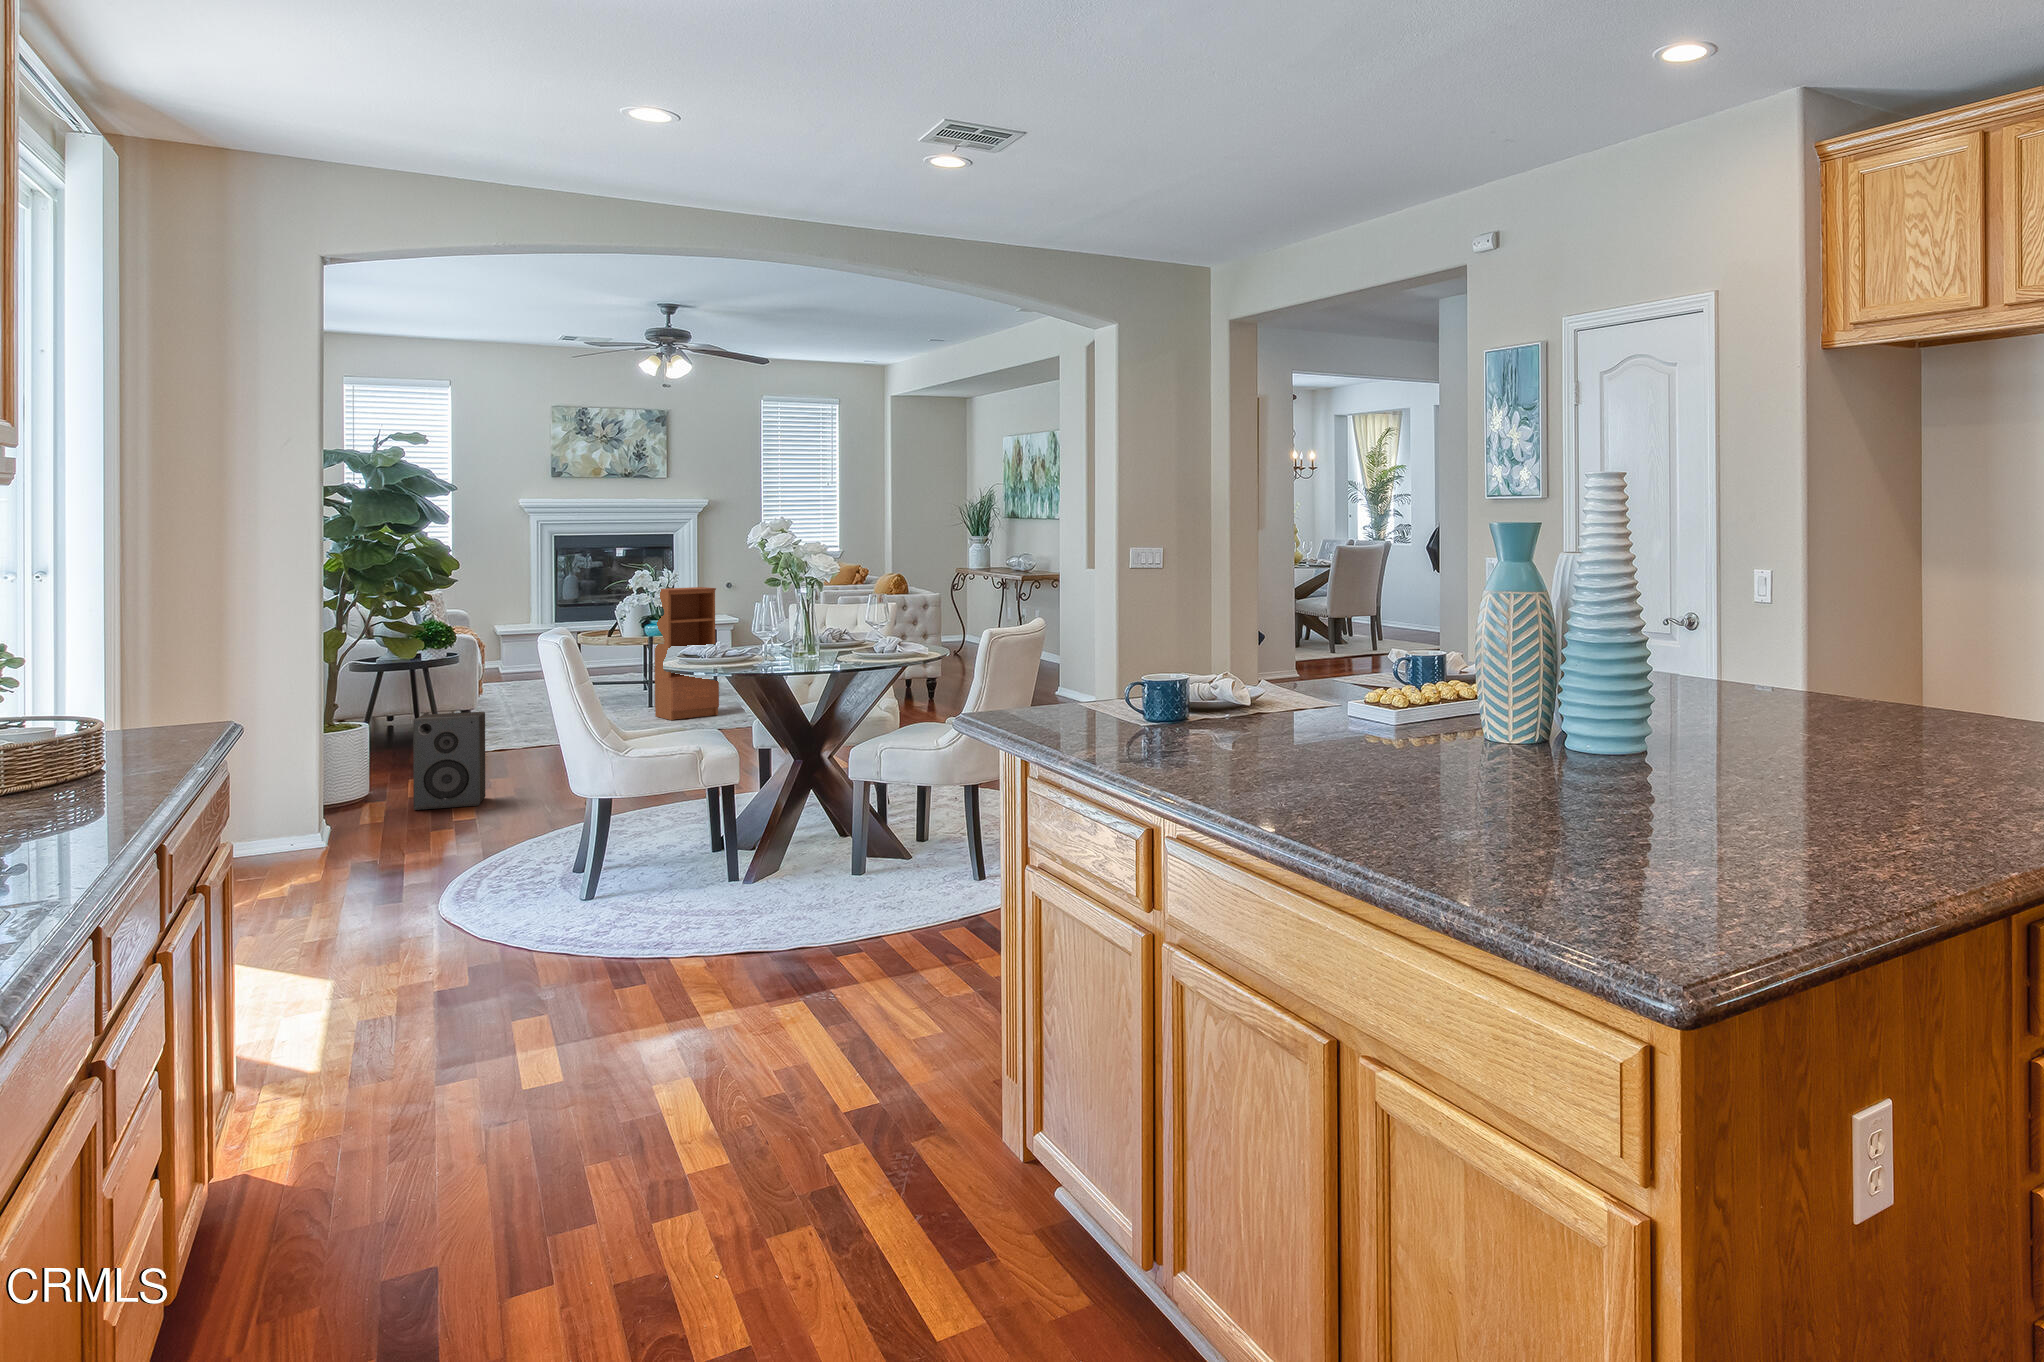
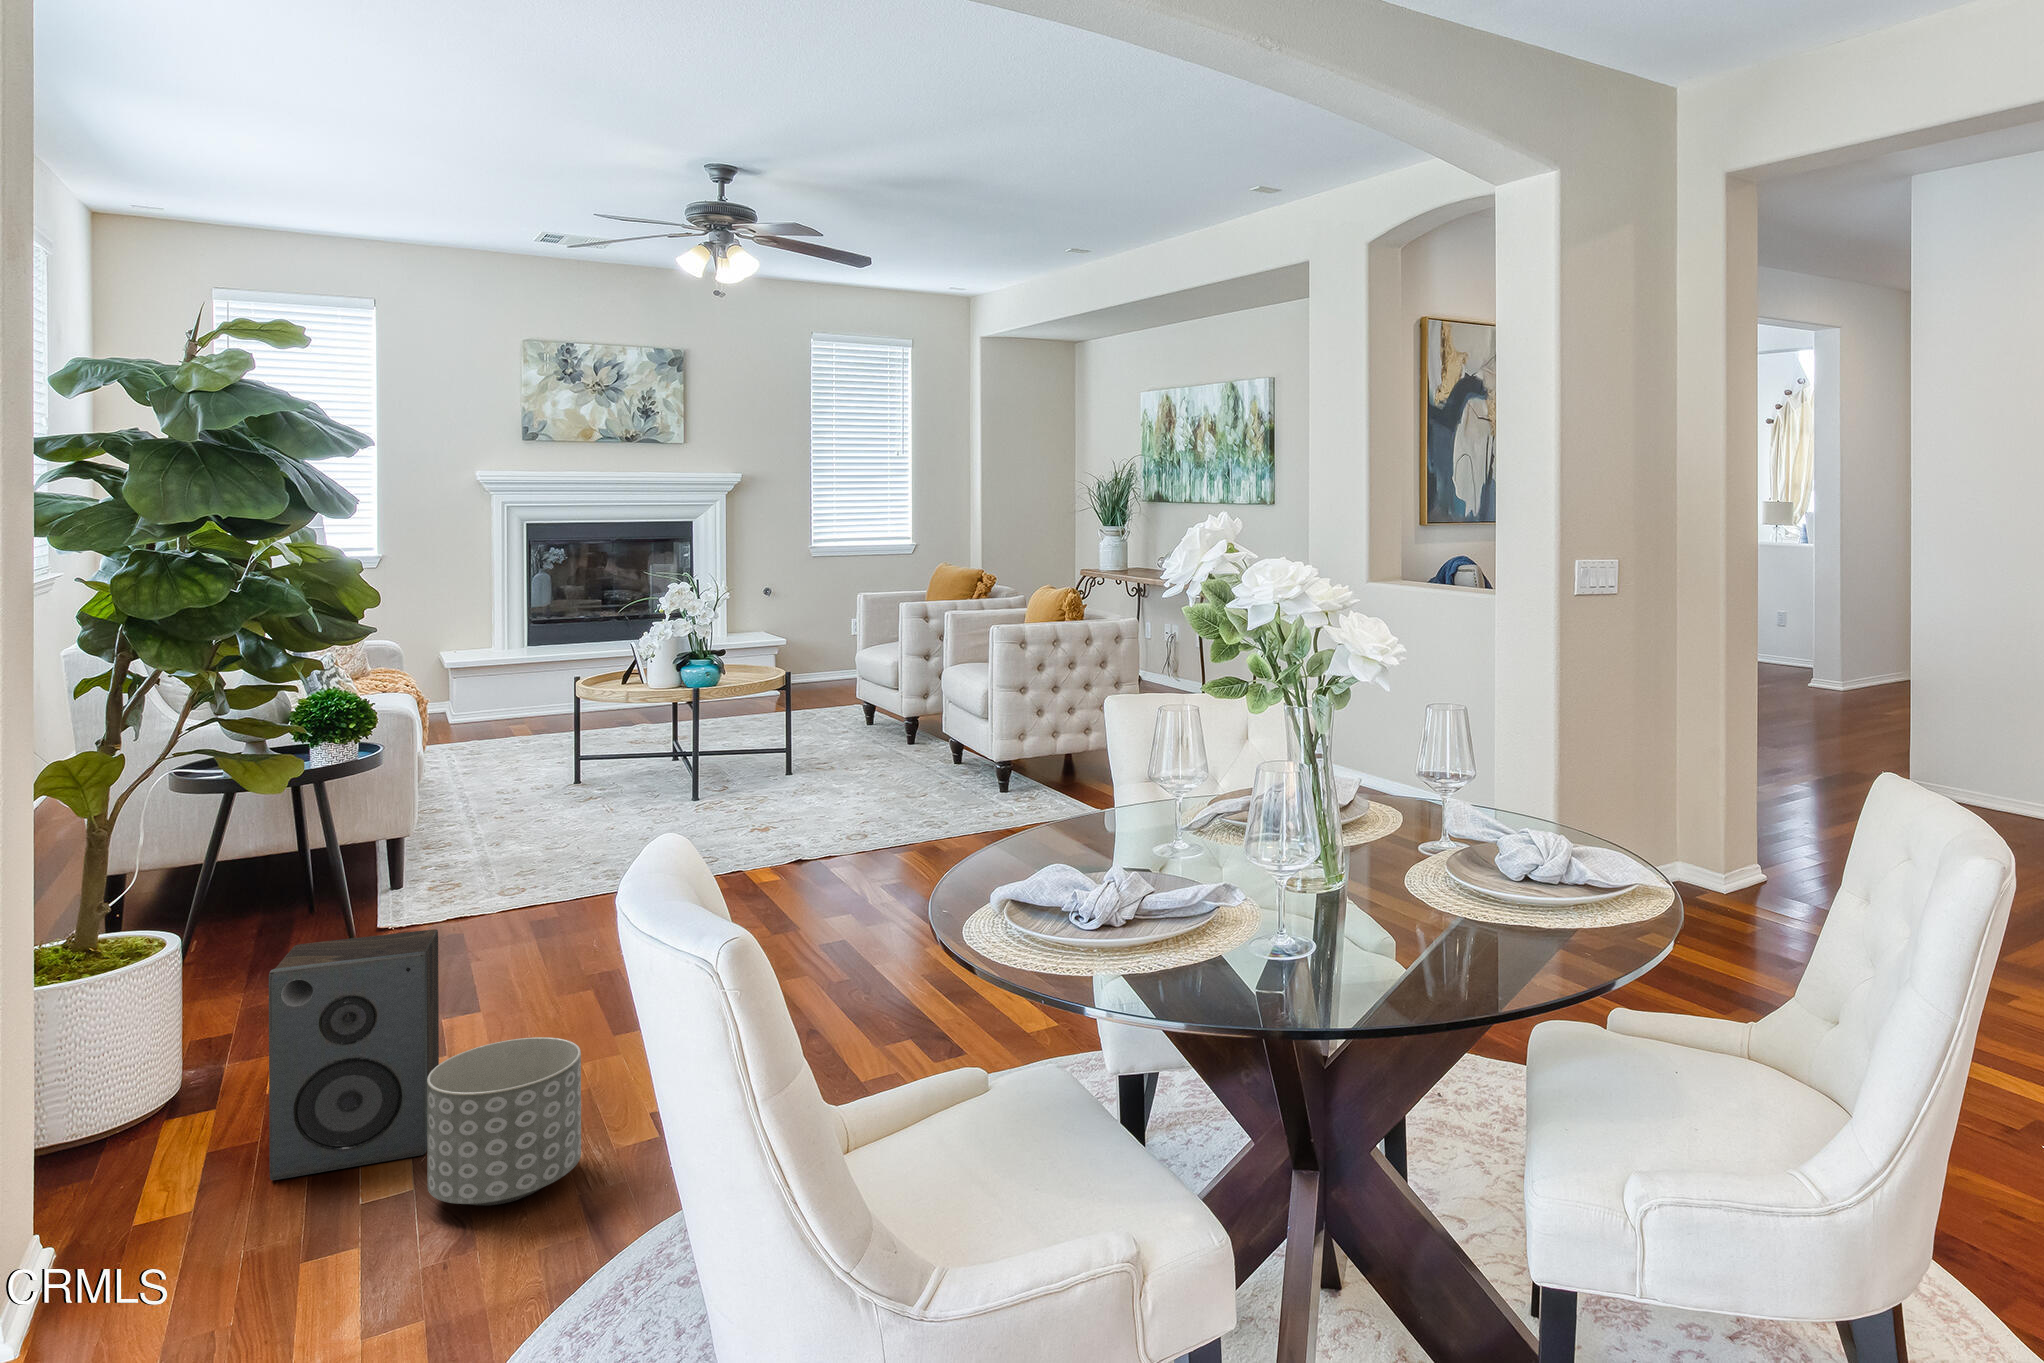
bookcase: present [655,587,719,720] -> none [712,612,819,835]
planter: none [479,753,545,815] -> present [427,1037,581,1205]

